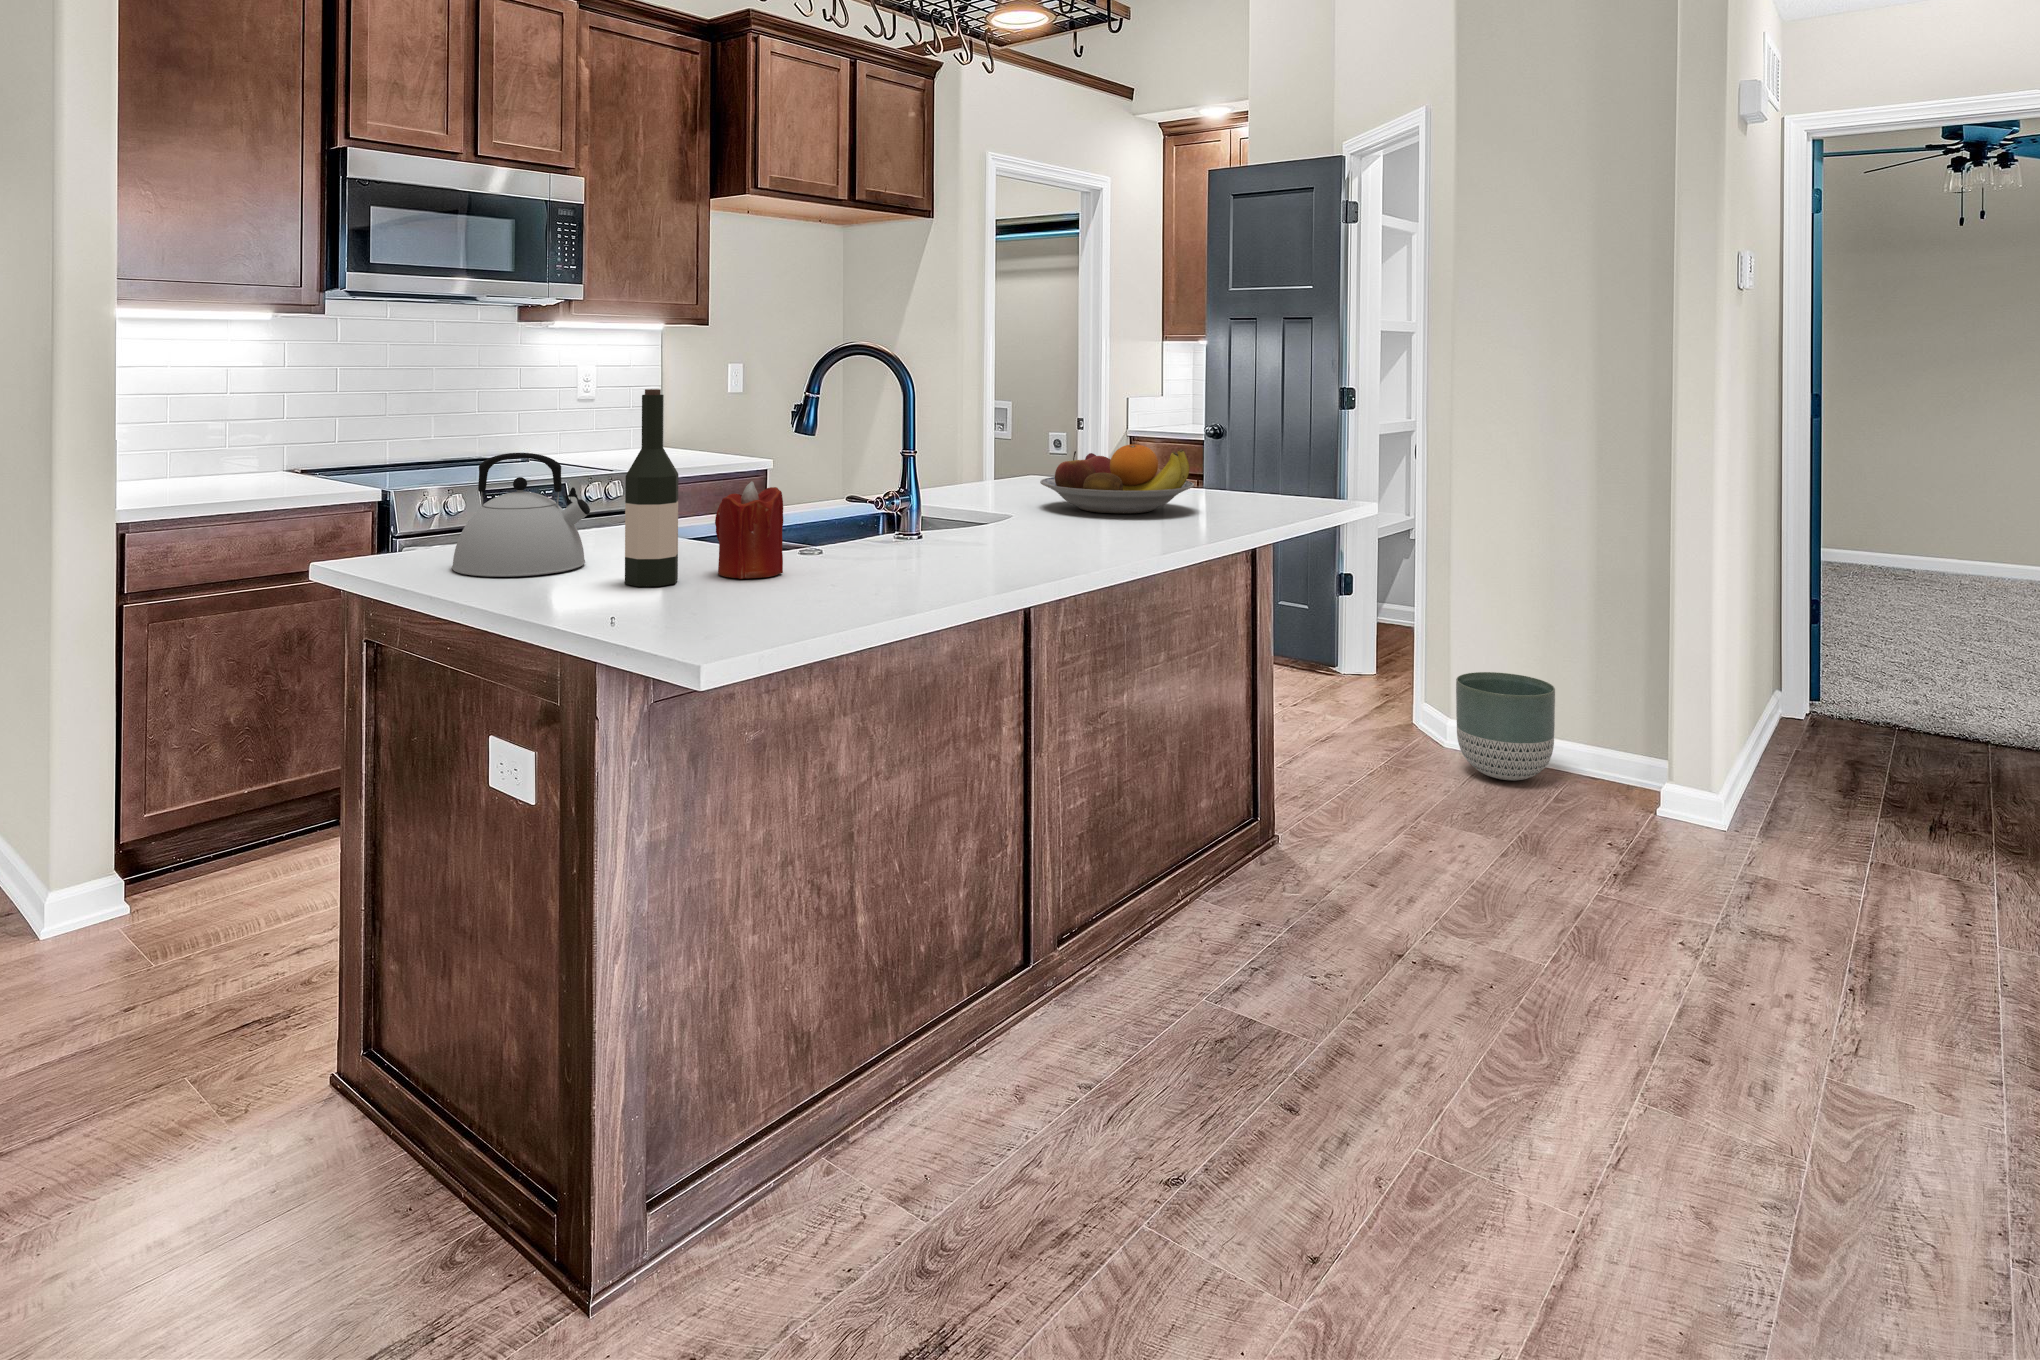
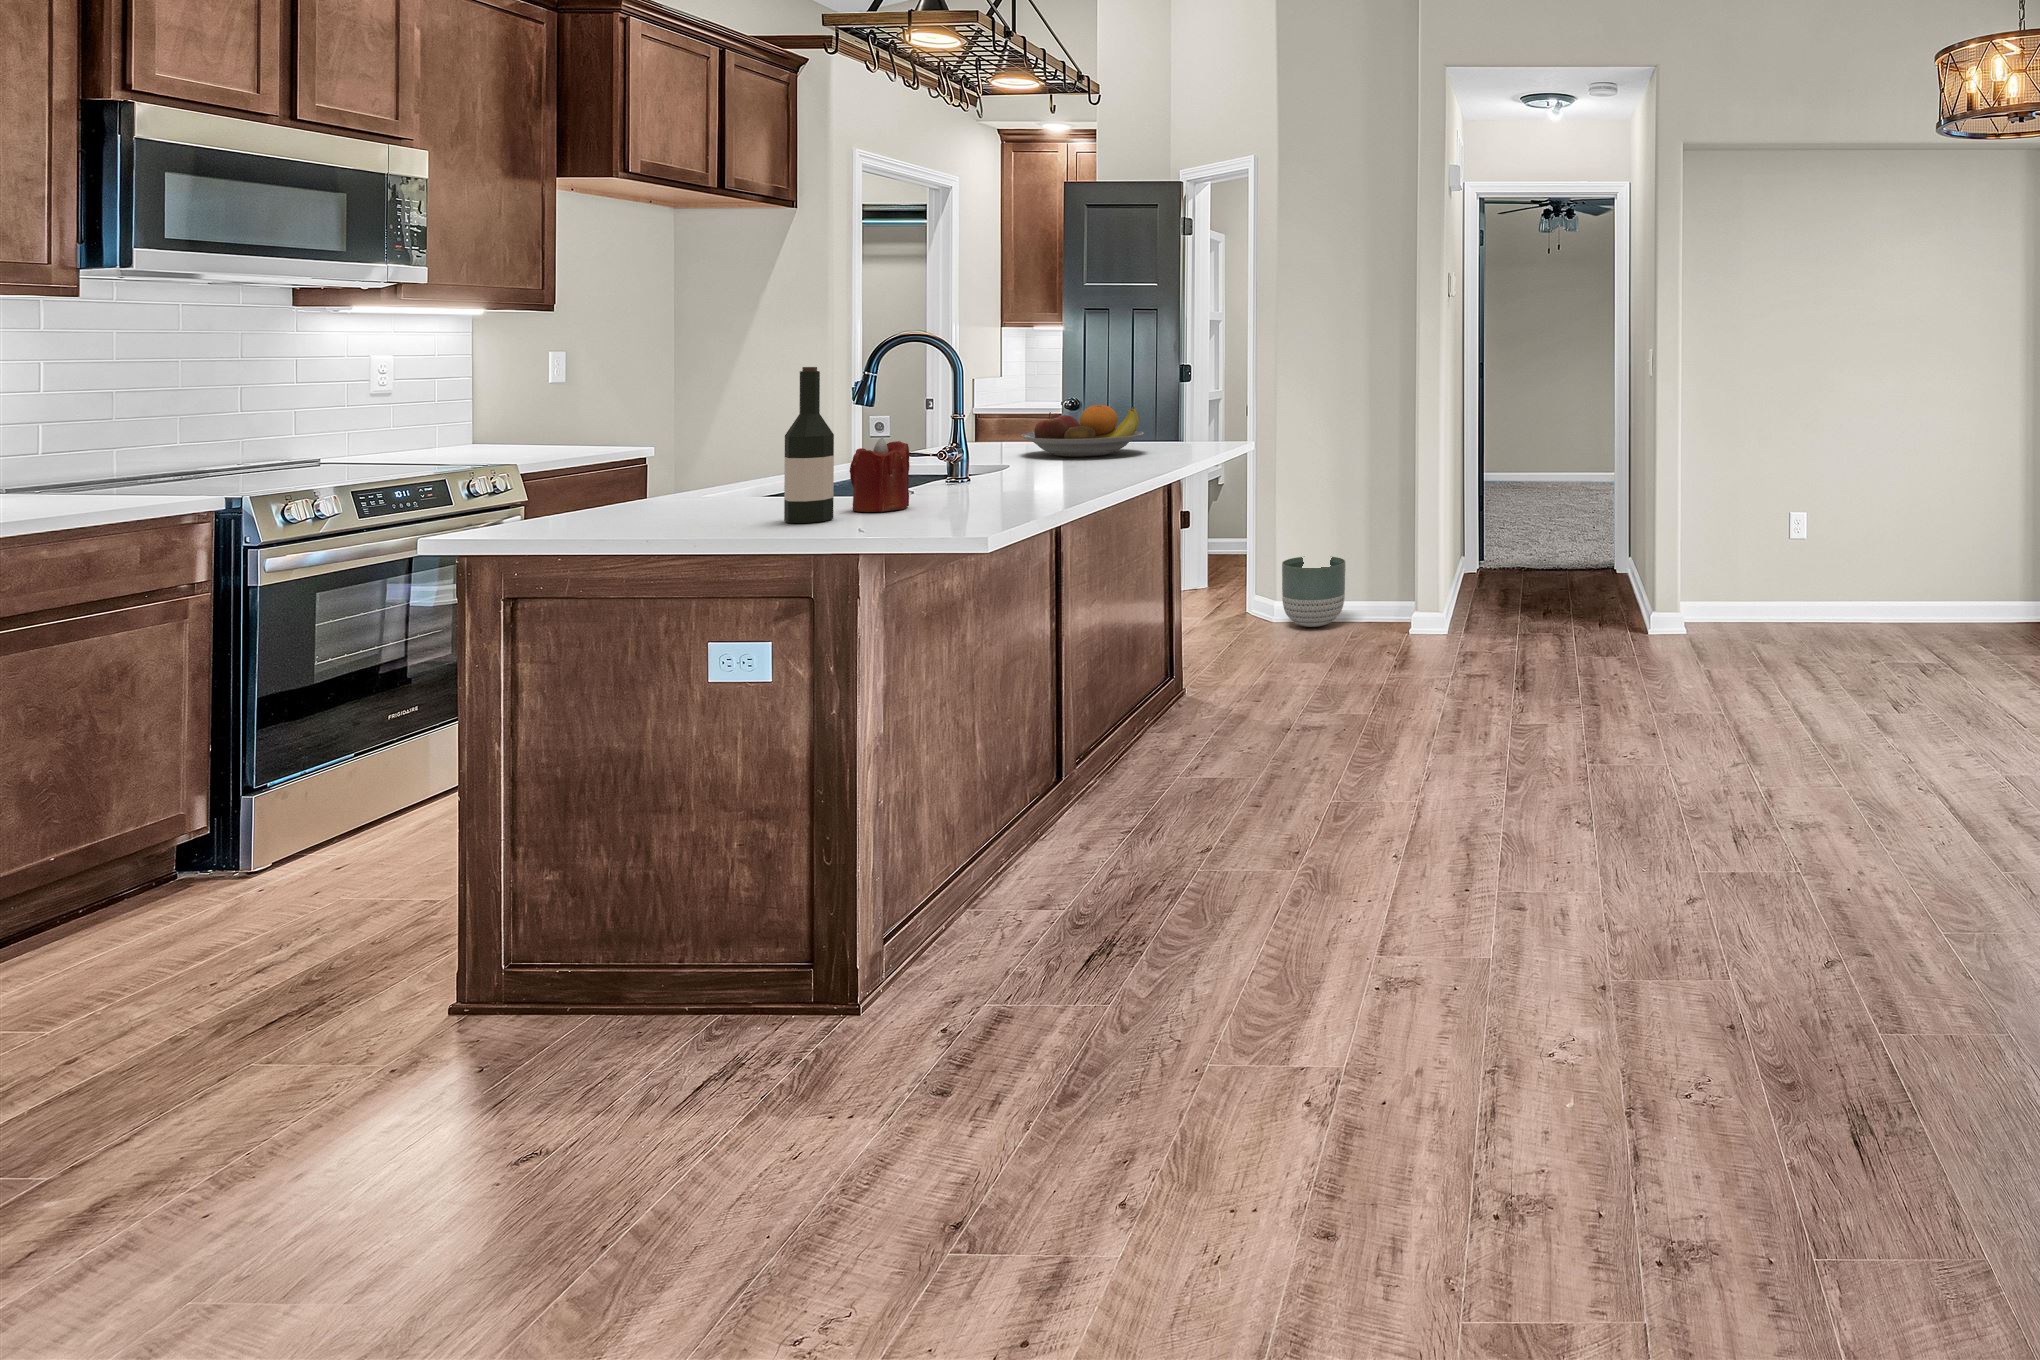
kettle: present [452,453,590,577] -> none [578,425,721,531]

